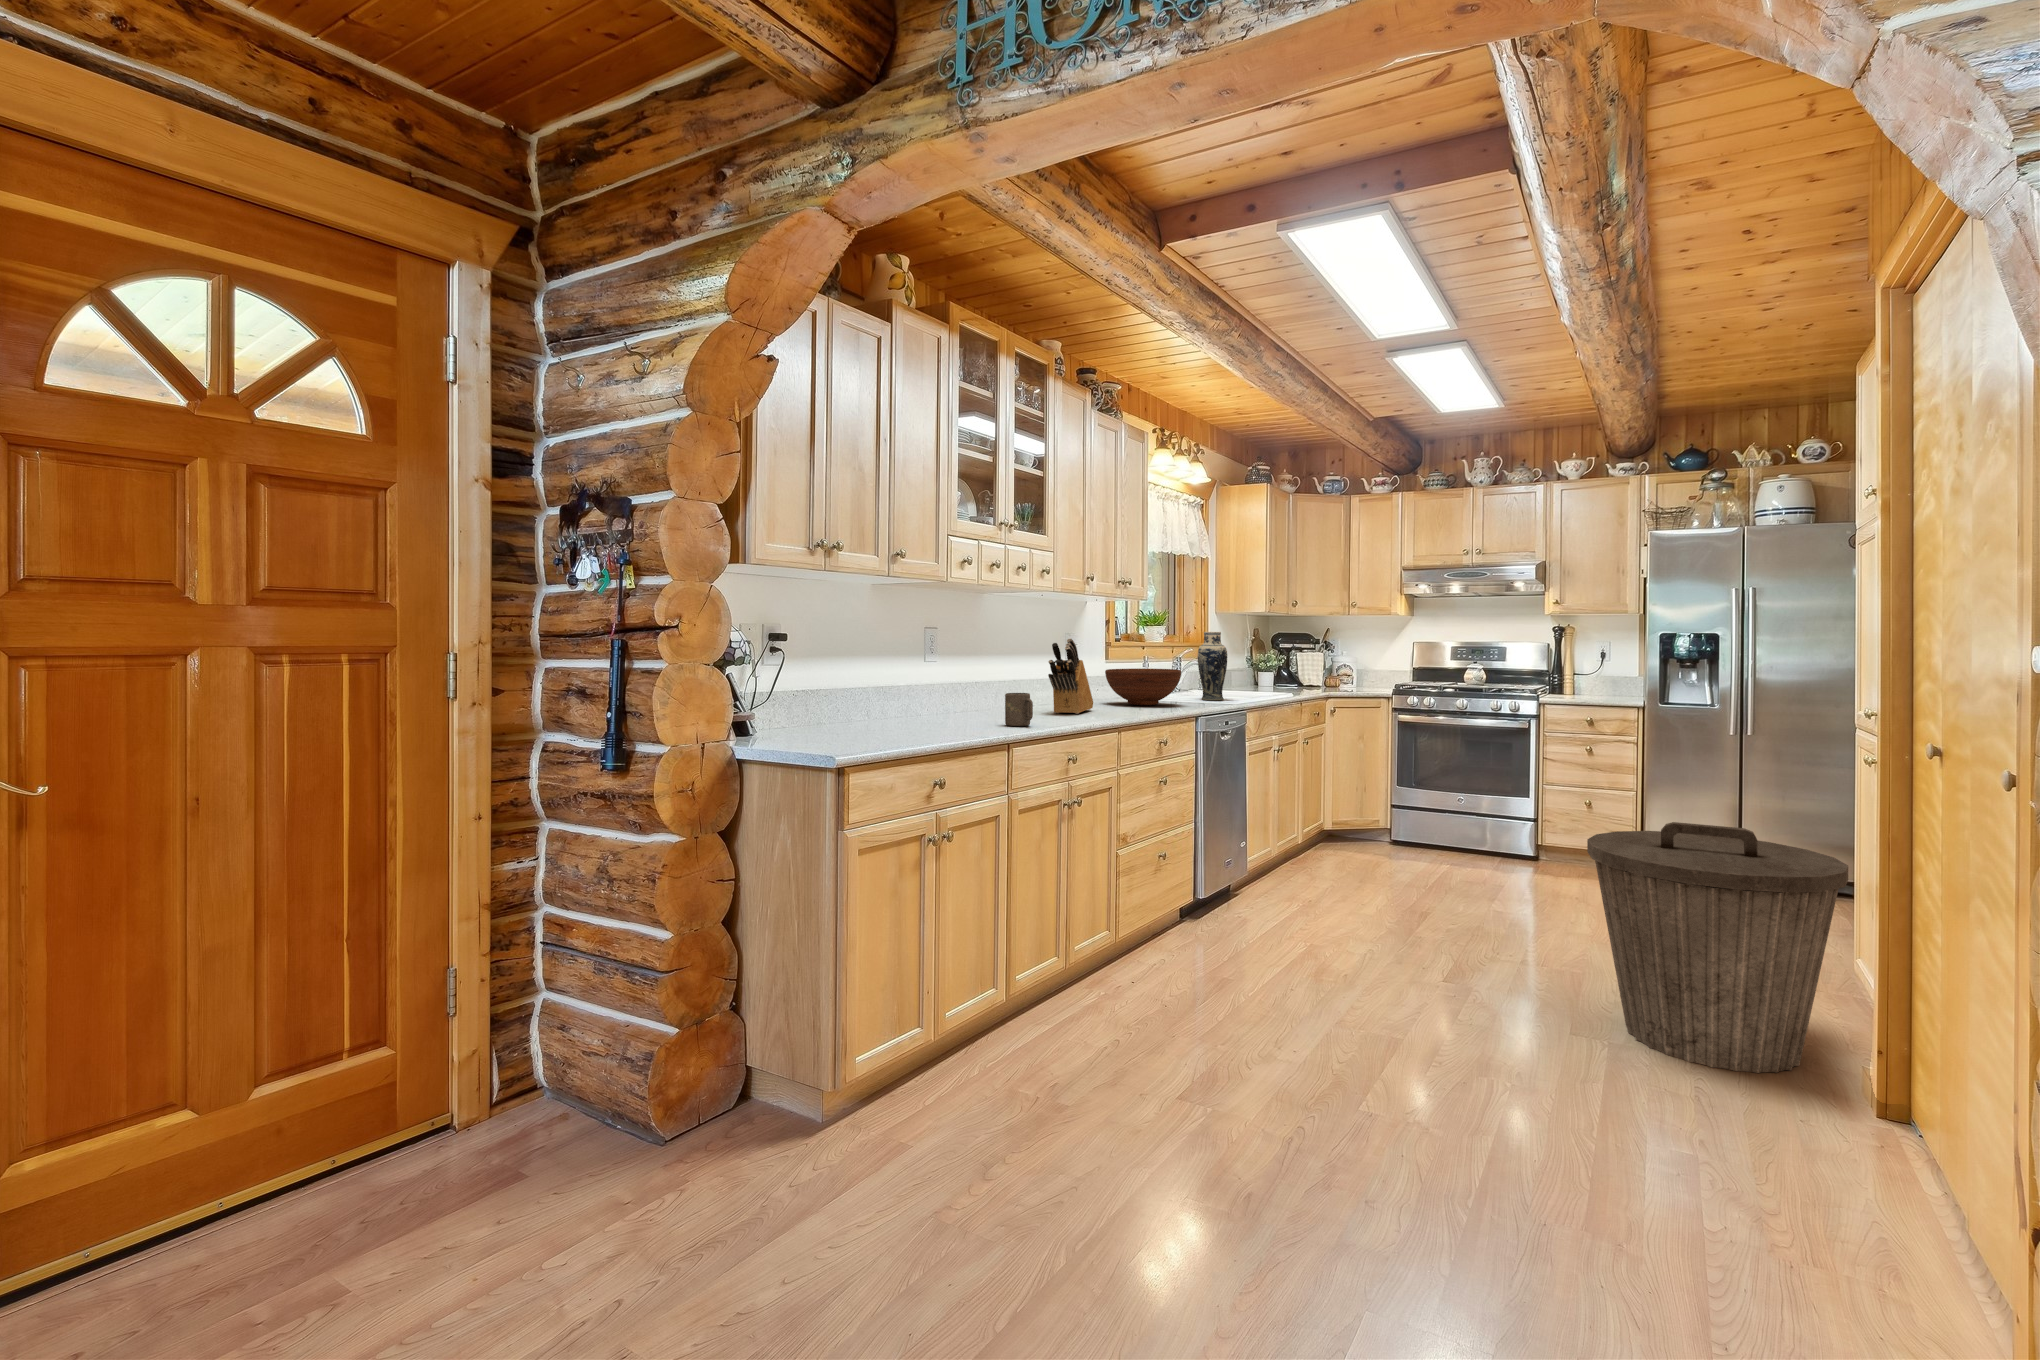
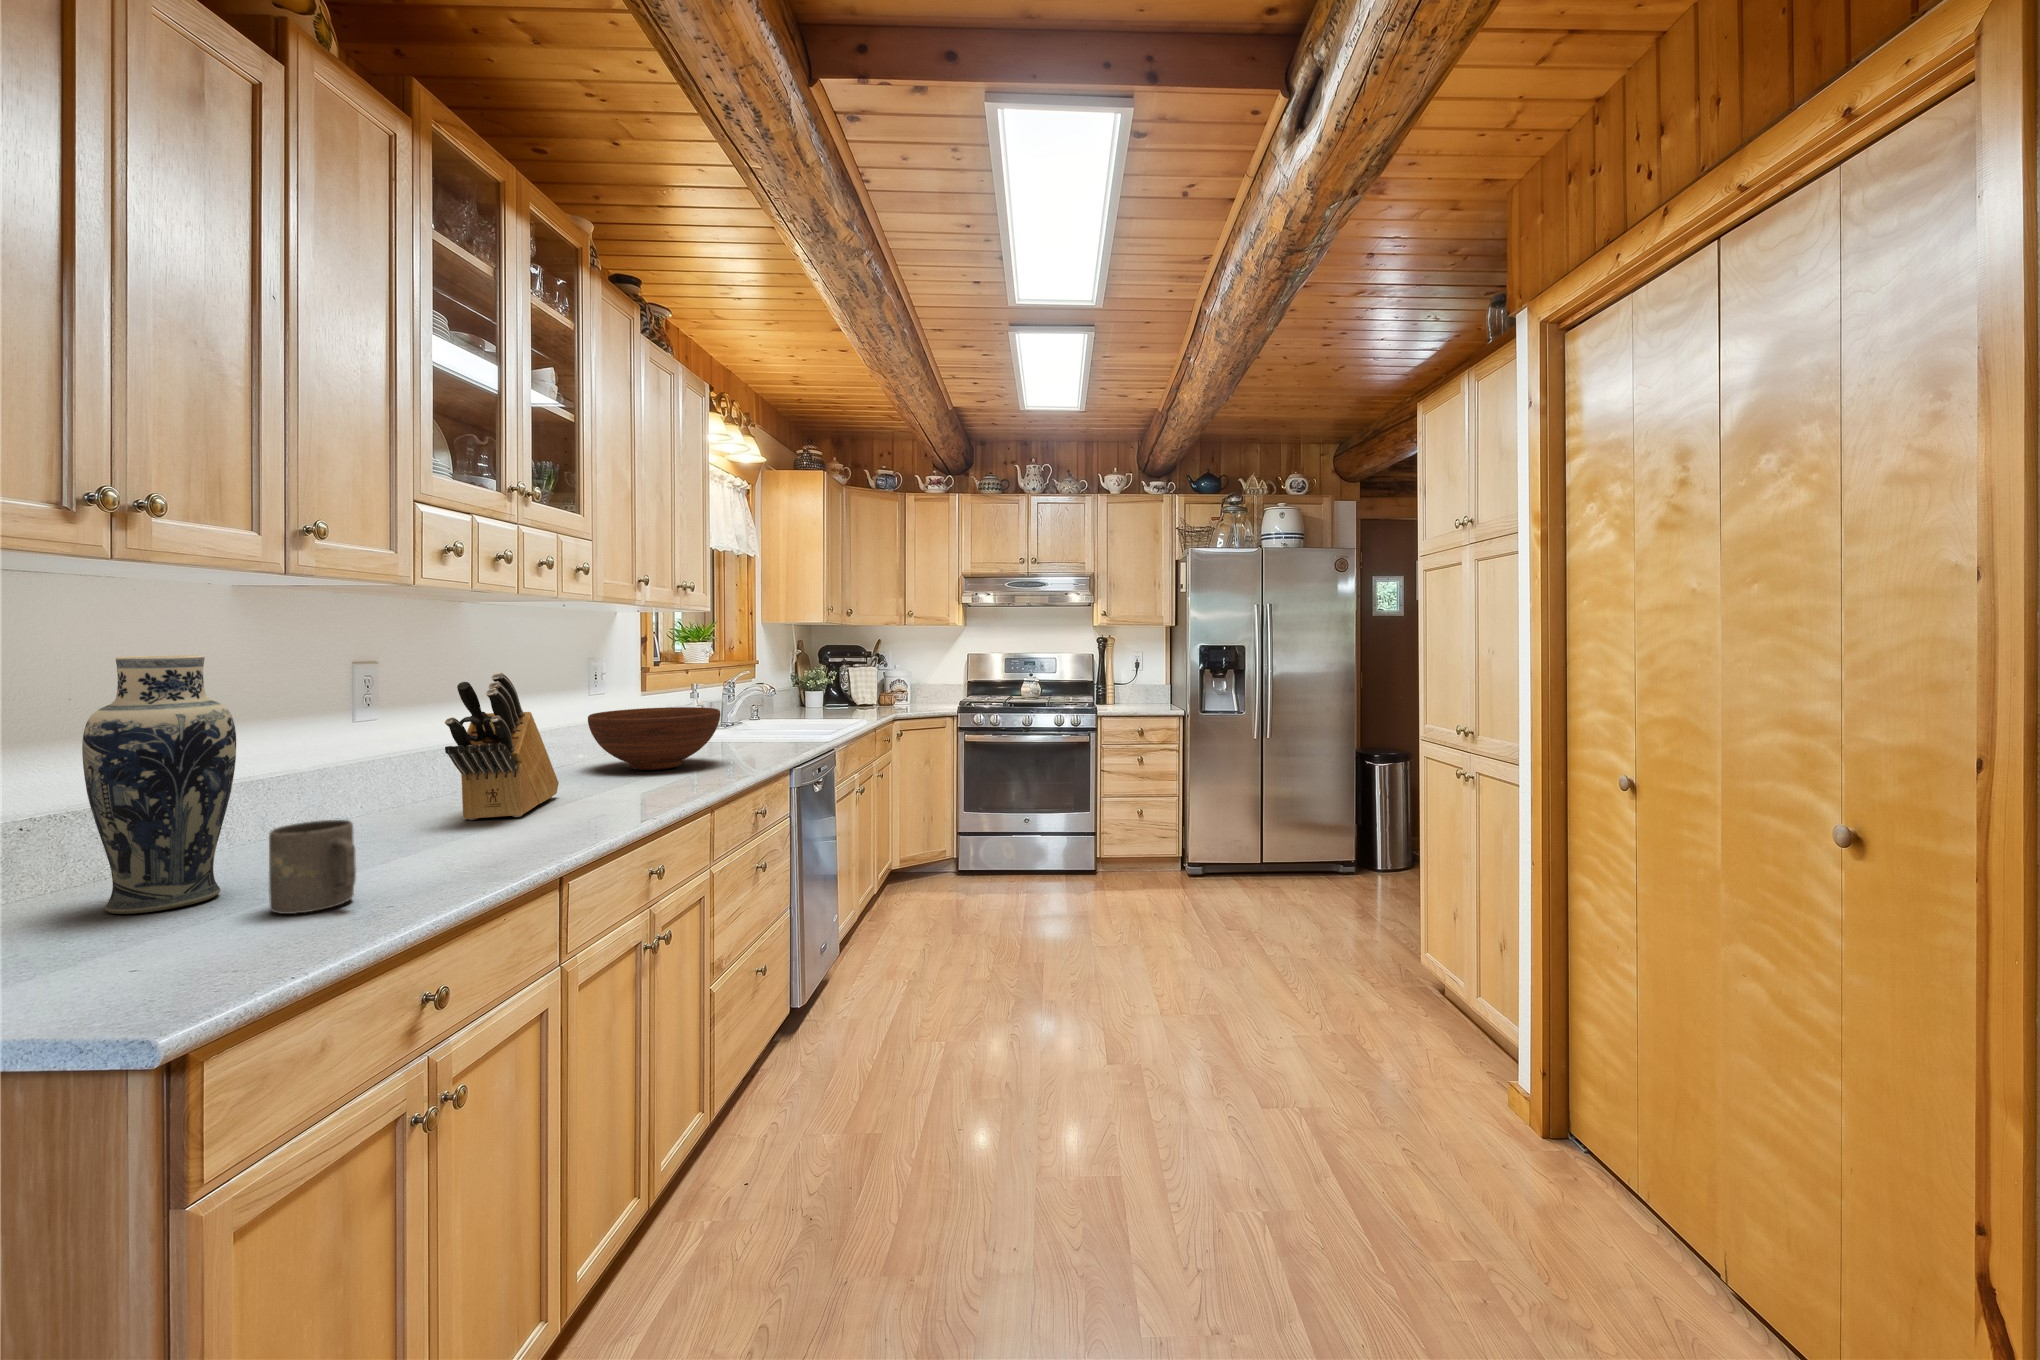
vase: present [1198,632,1227,701] -> present [82,655,236,914]
trash can: present [1587,822,1848,1073] -> none [1311,892,1597,1235]

